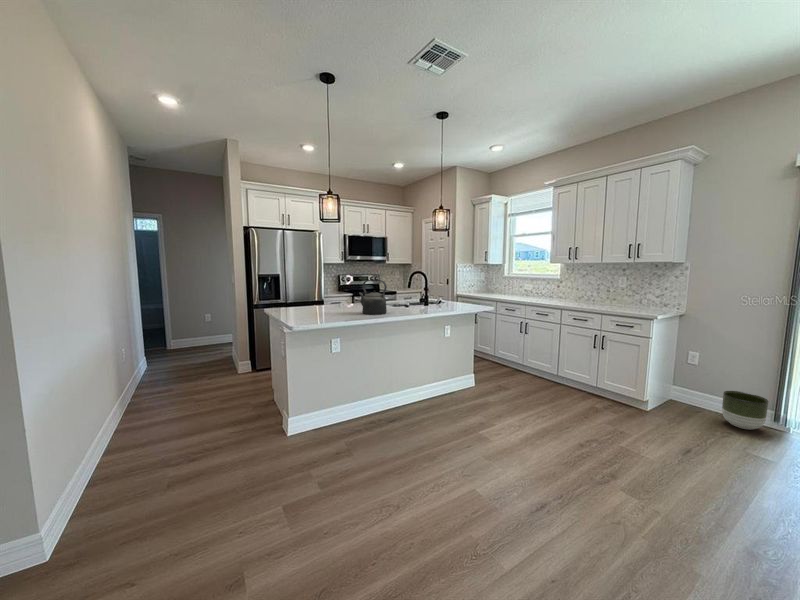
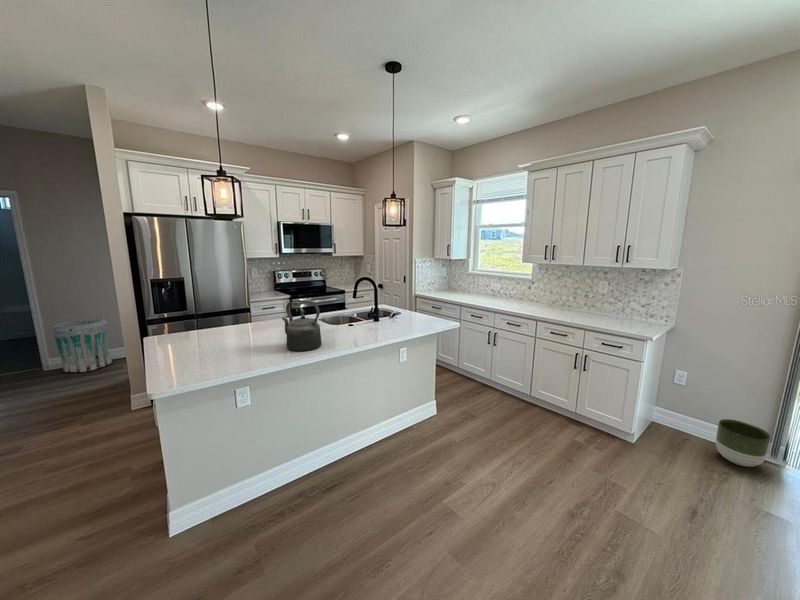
trash can: none [177,311,214,351] -> present [53,318,112,372]

